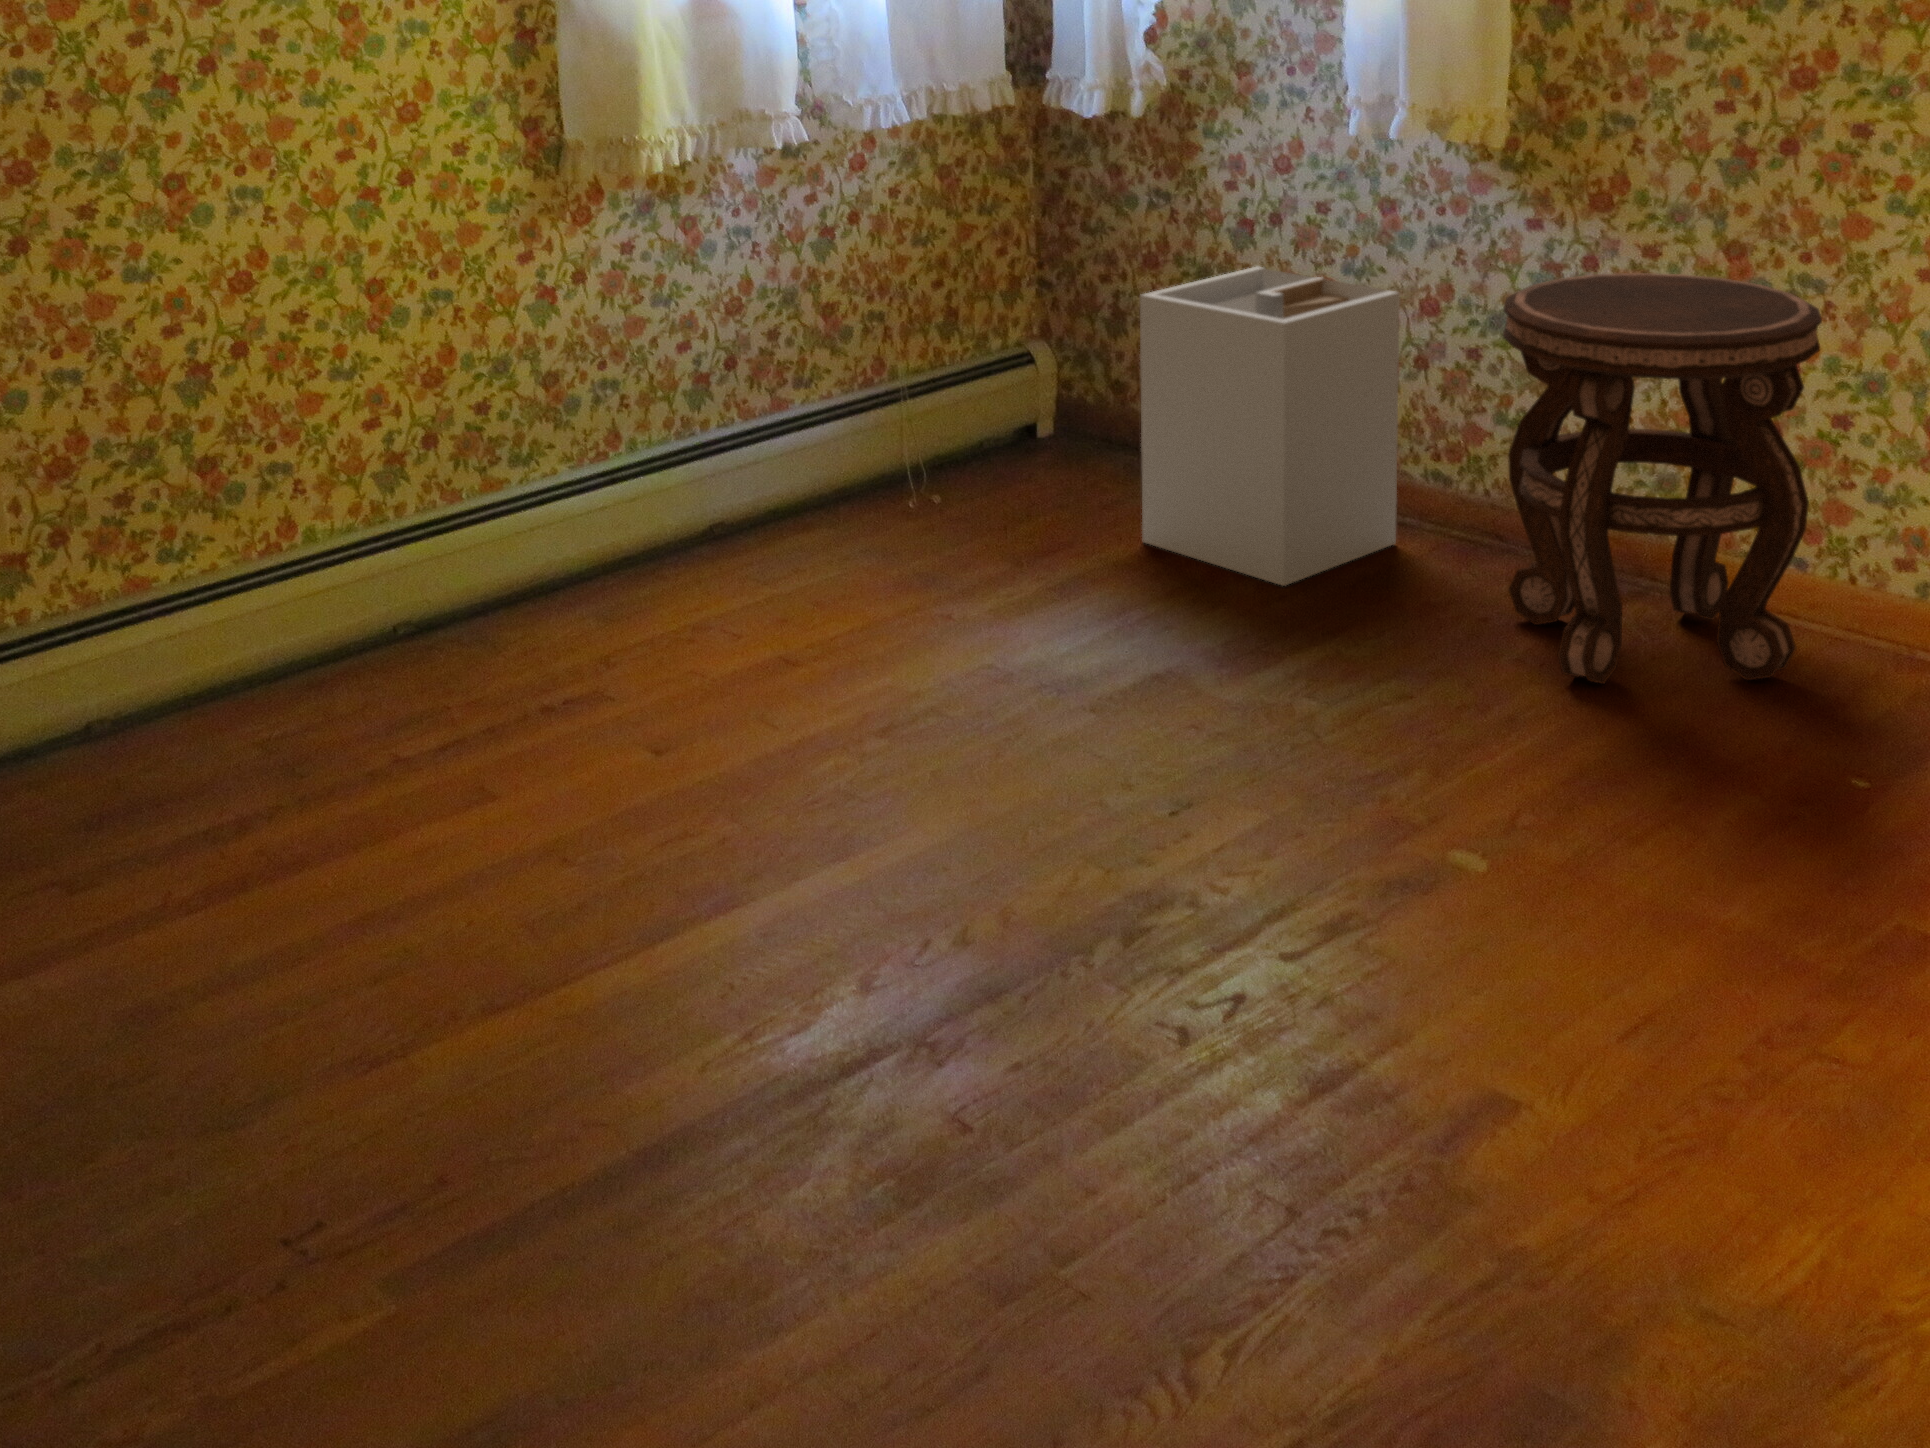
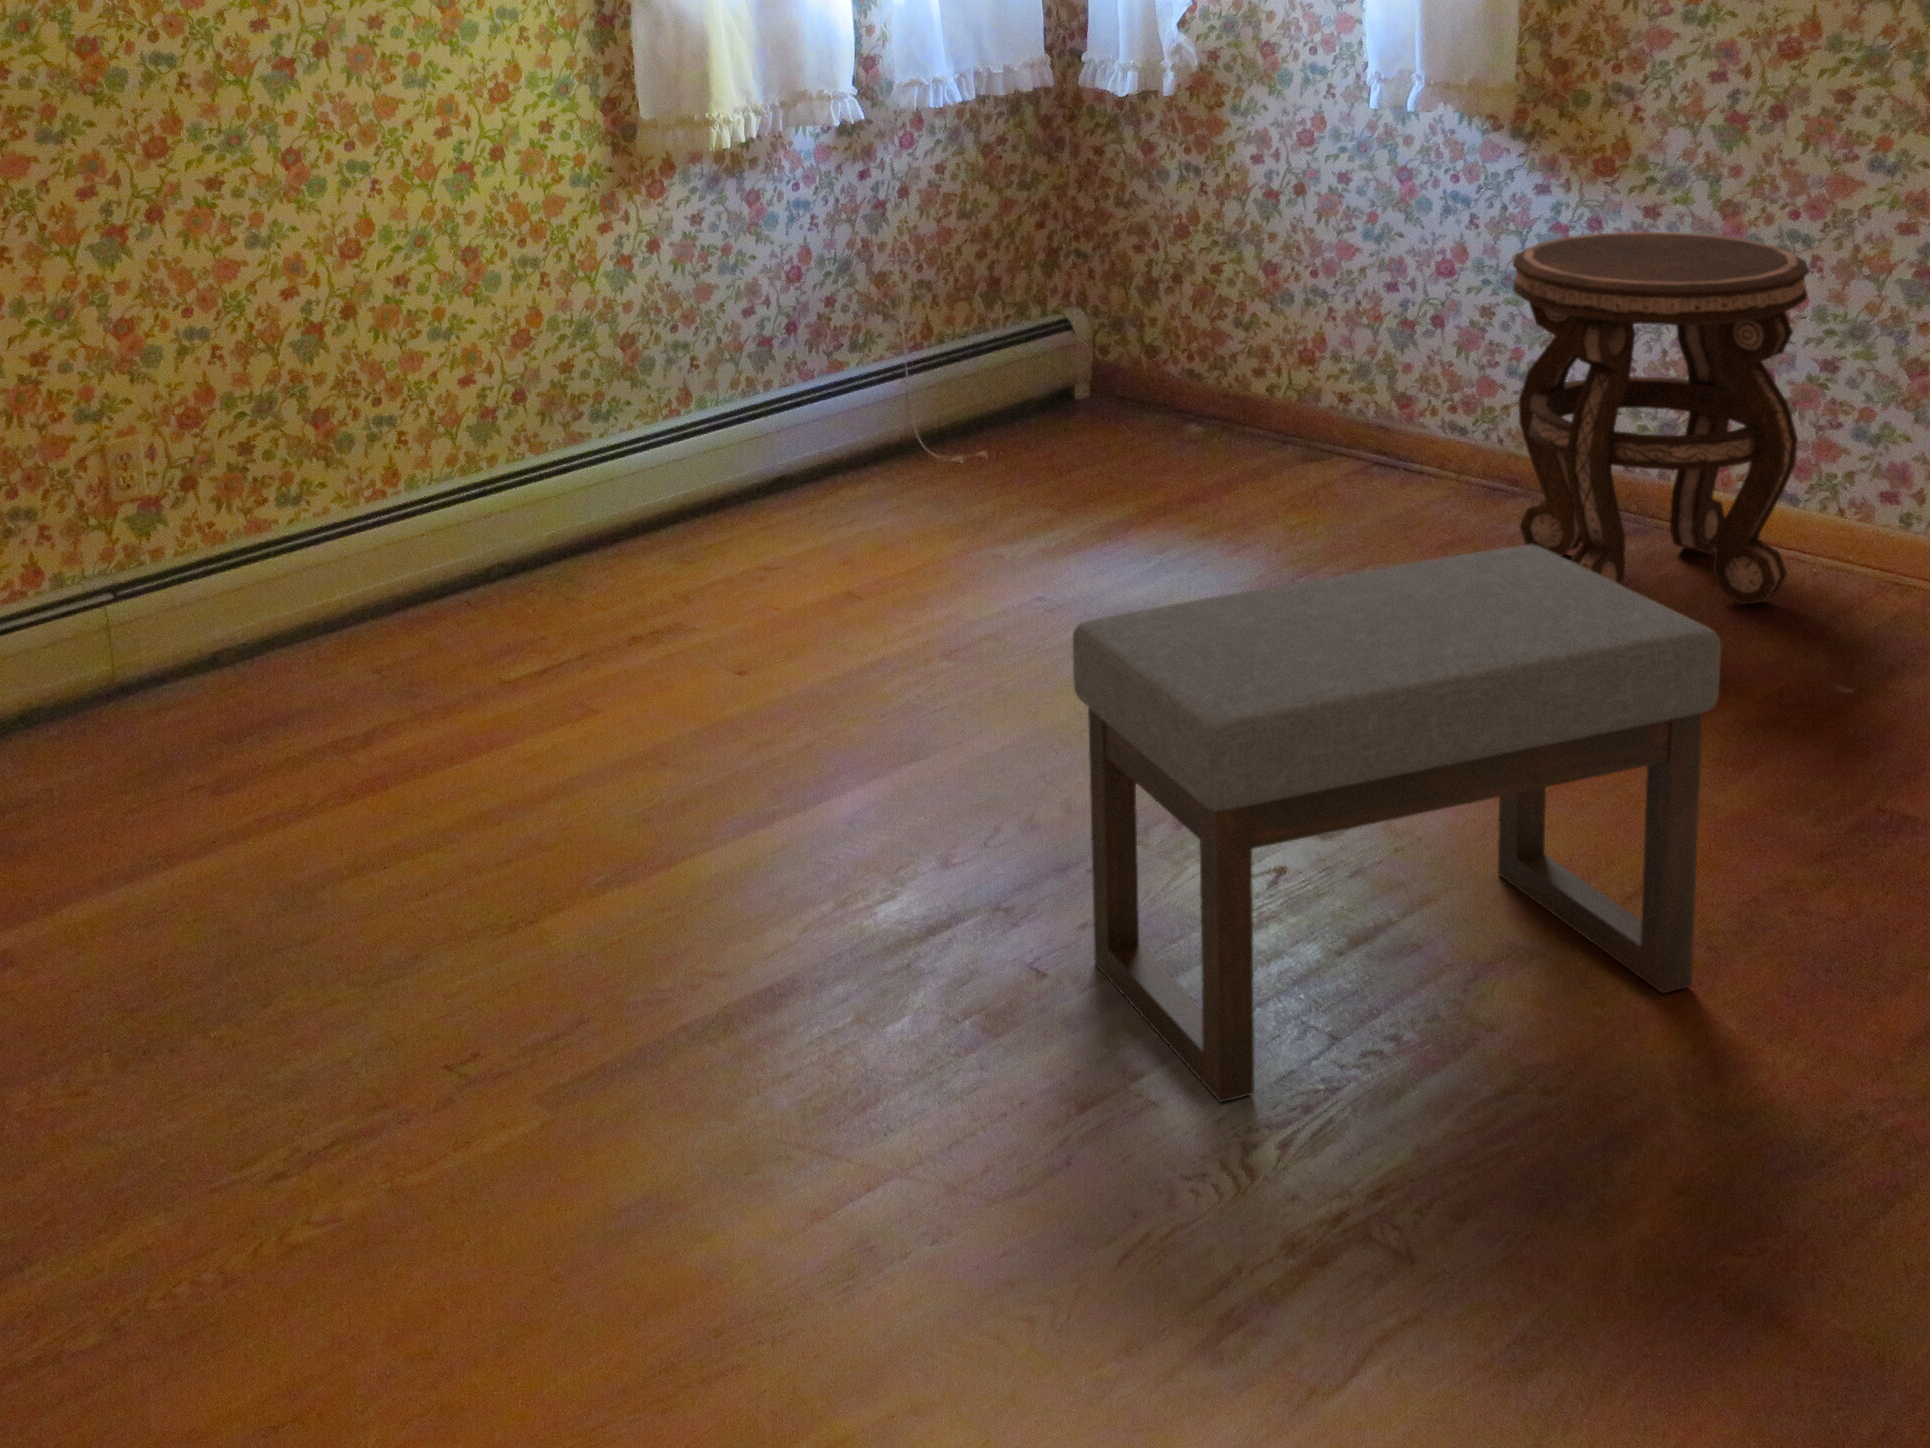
laundry hamper: present [1140,267,1400,586] -> none [1173,233,1416,527]
ottoman: none [1007,639,1731,1285] -> present [1073,545,1721,1102]

